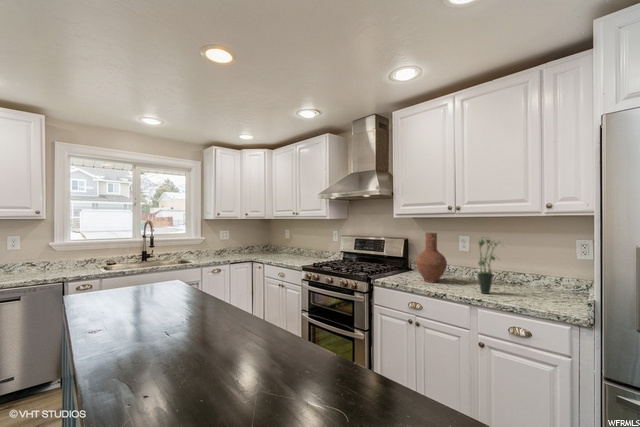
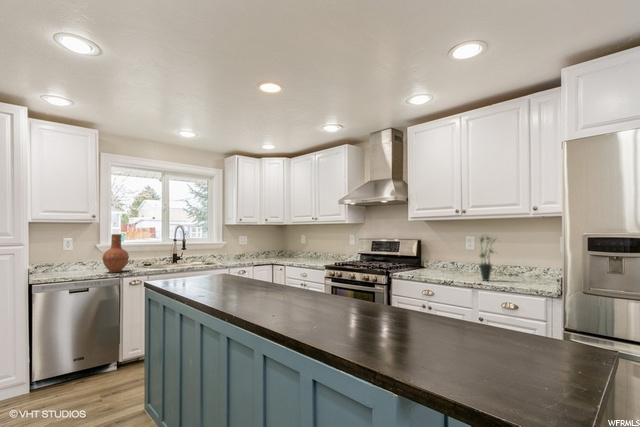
vase: present [416,233,447,282] -> present [102,234,129,273]

